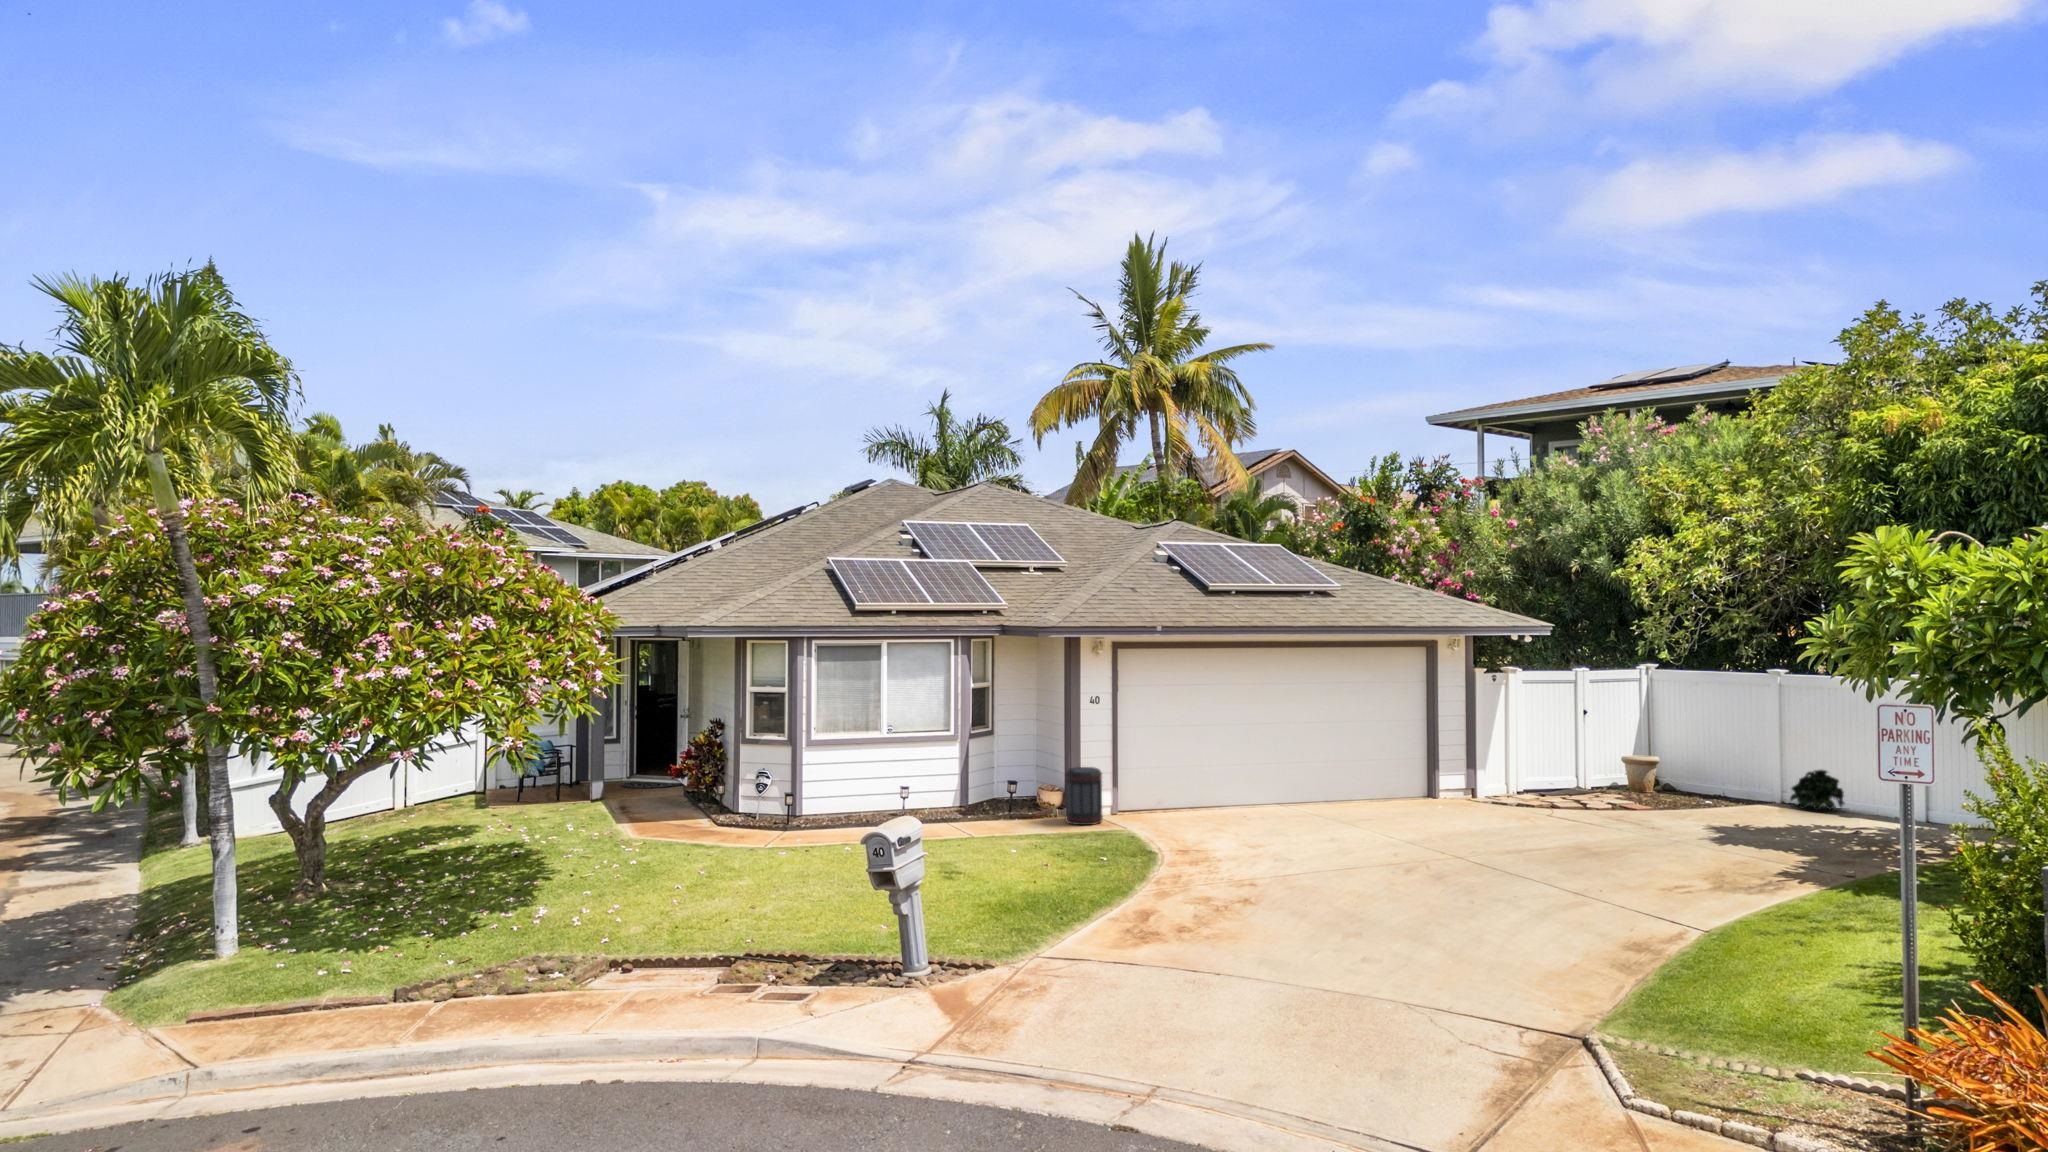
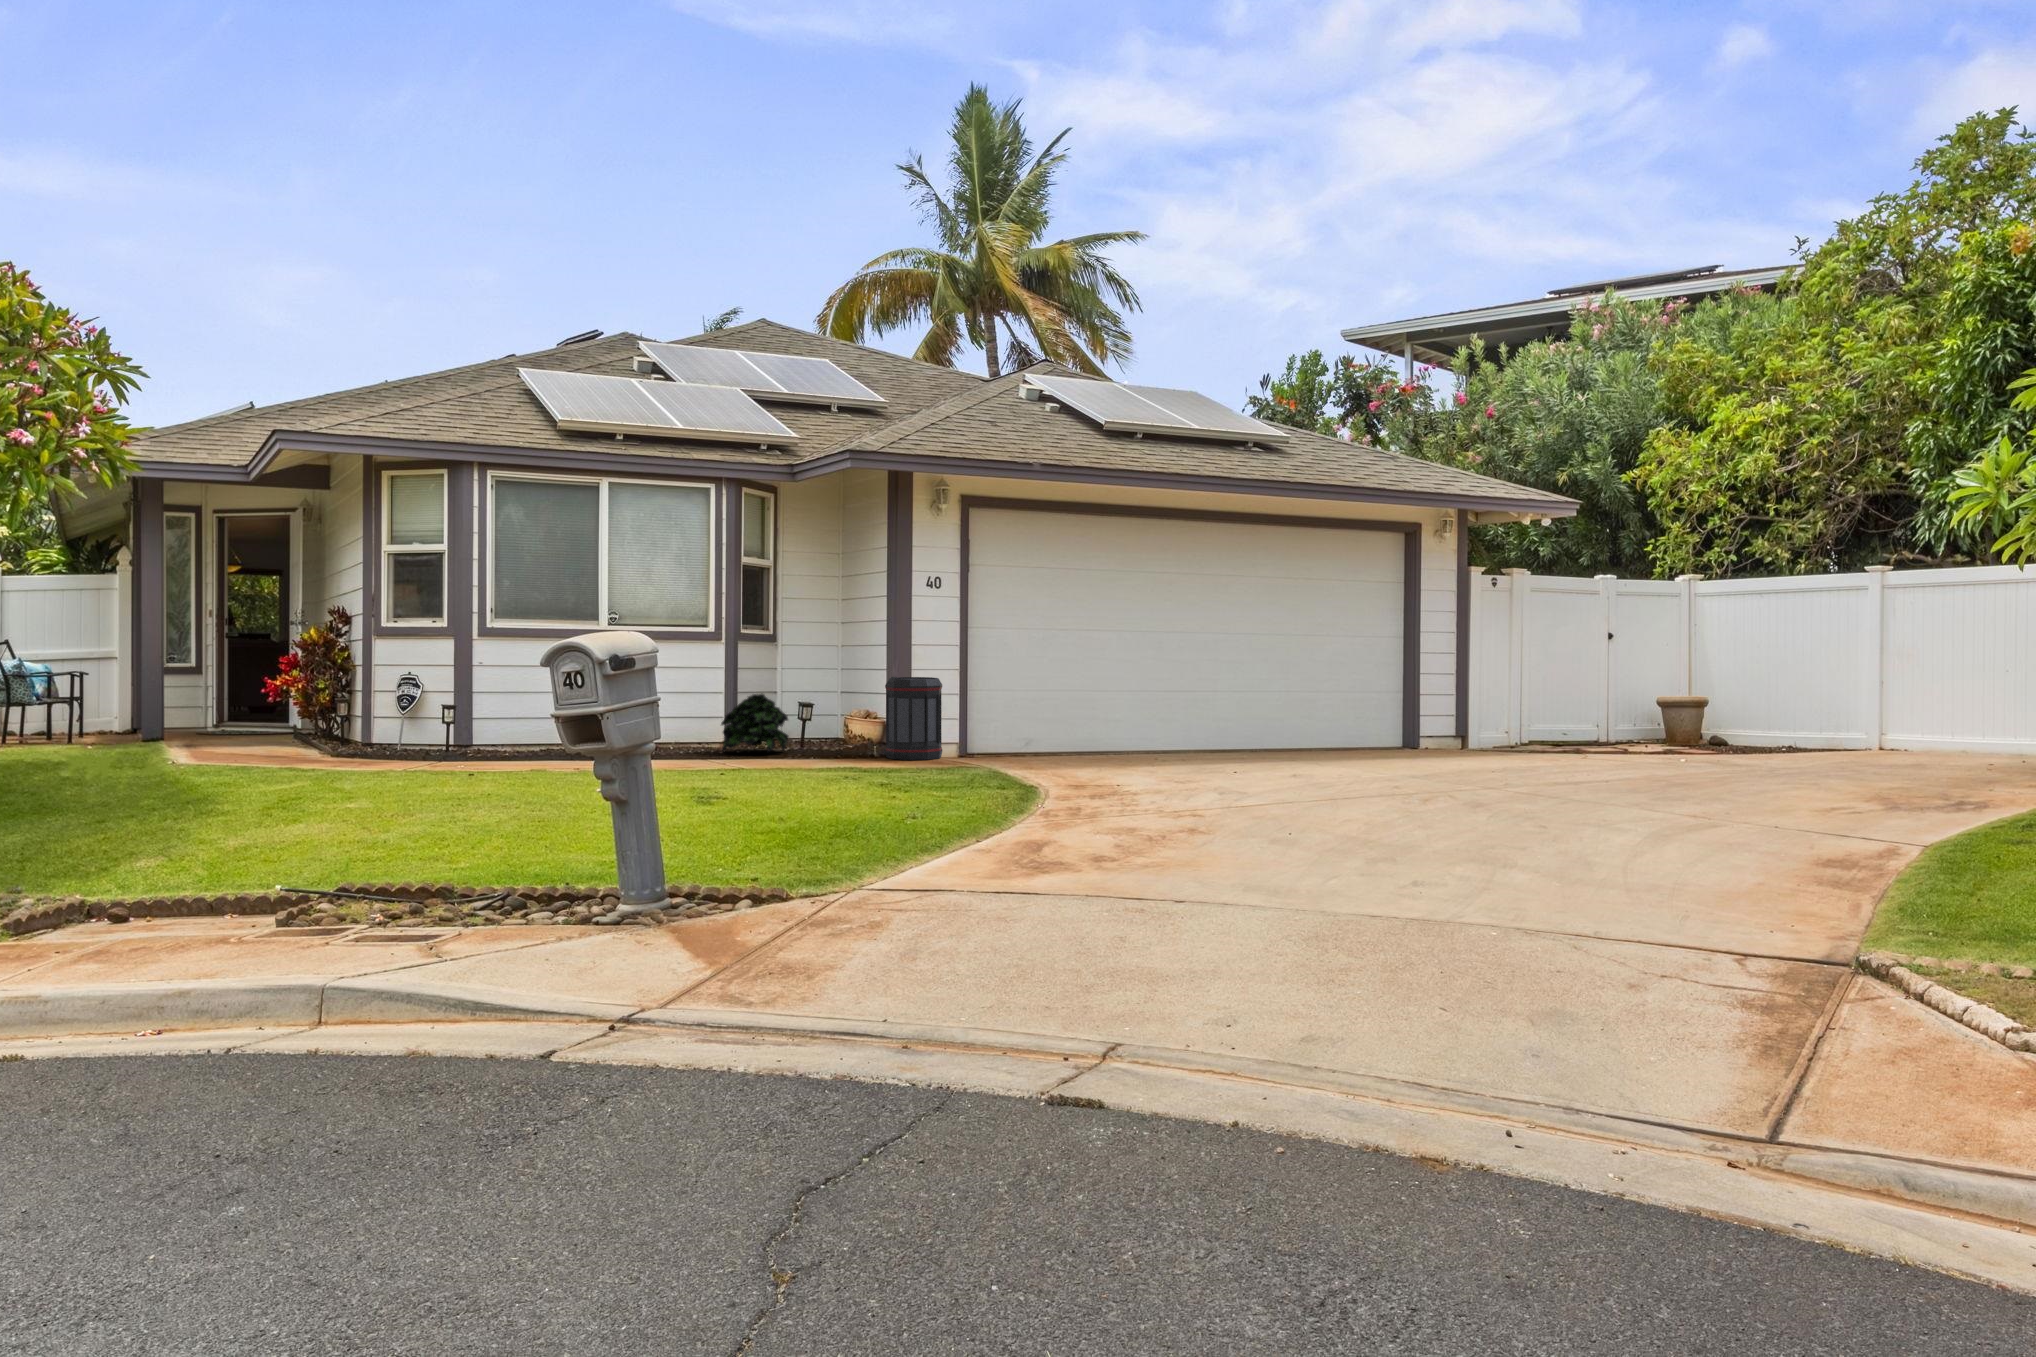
potted plant: present [1790,770,1844,810] -> present [721,694,789,752]

